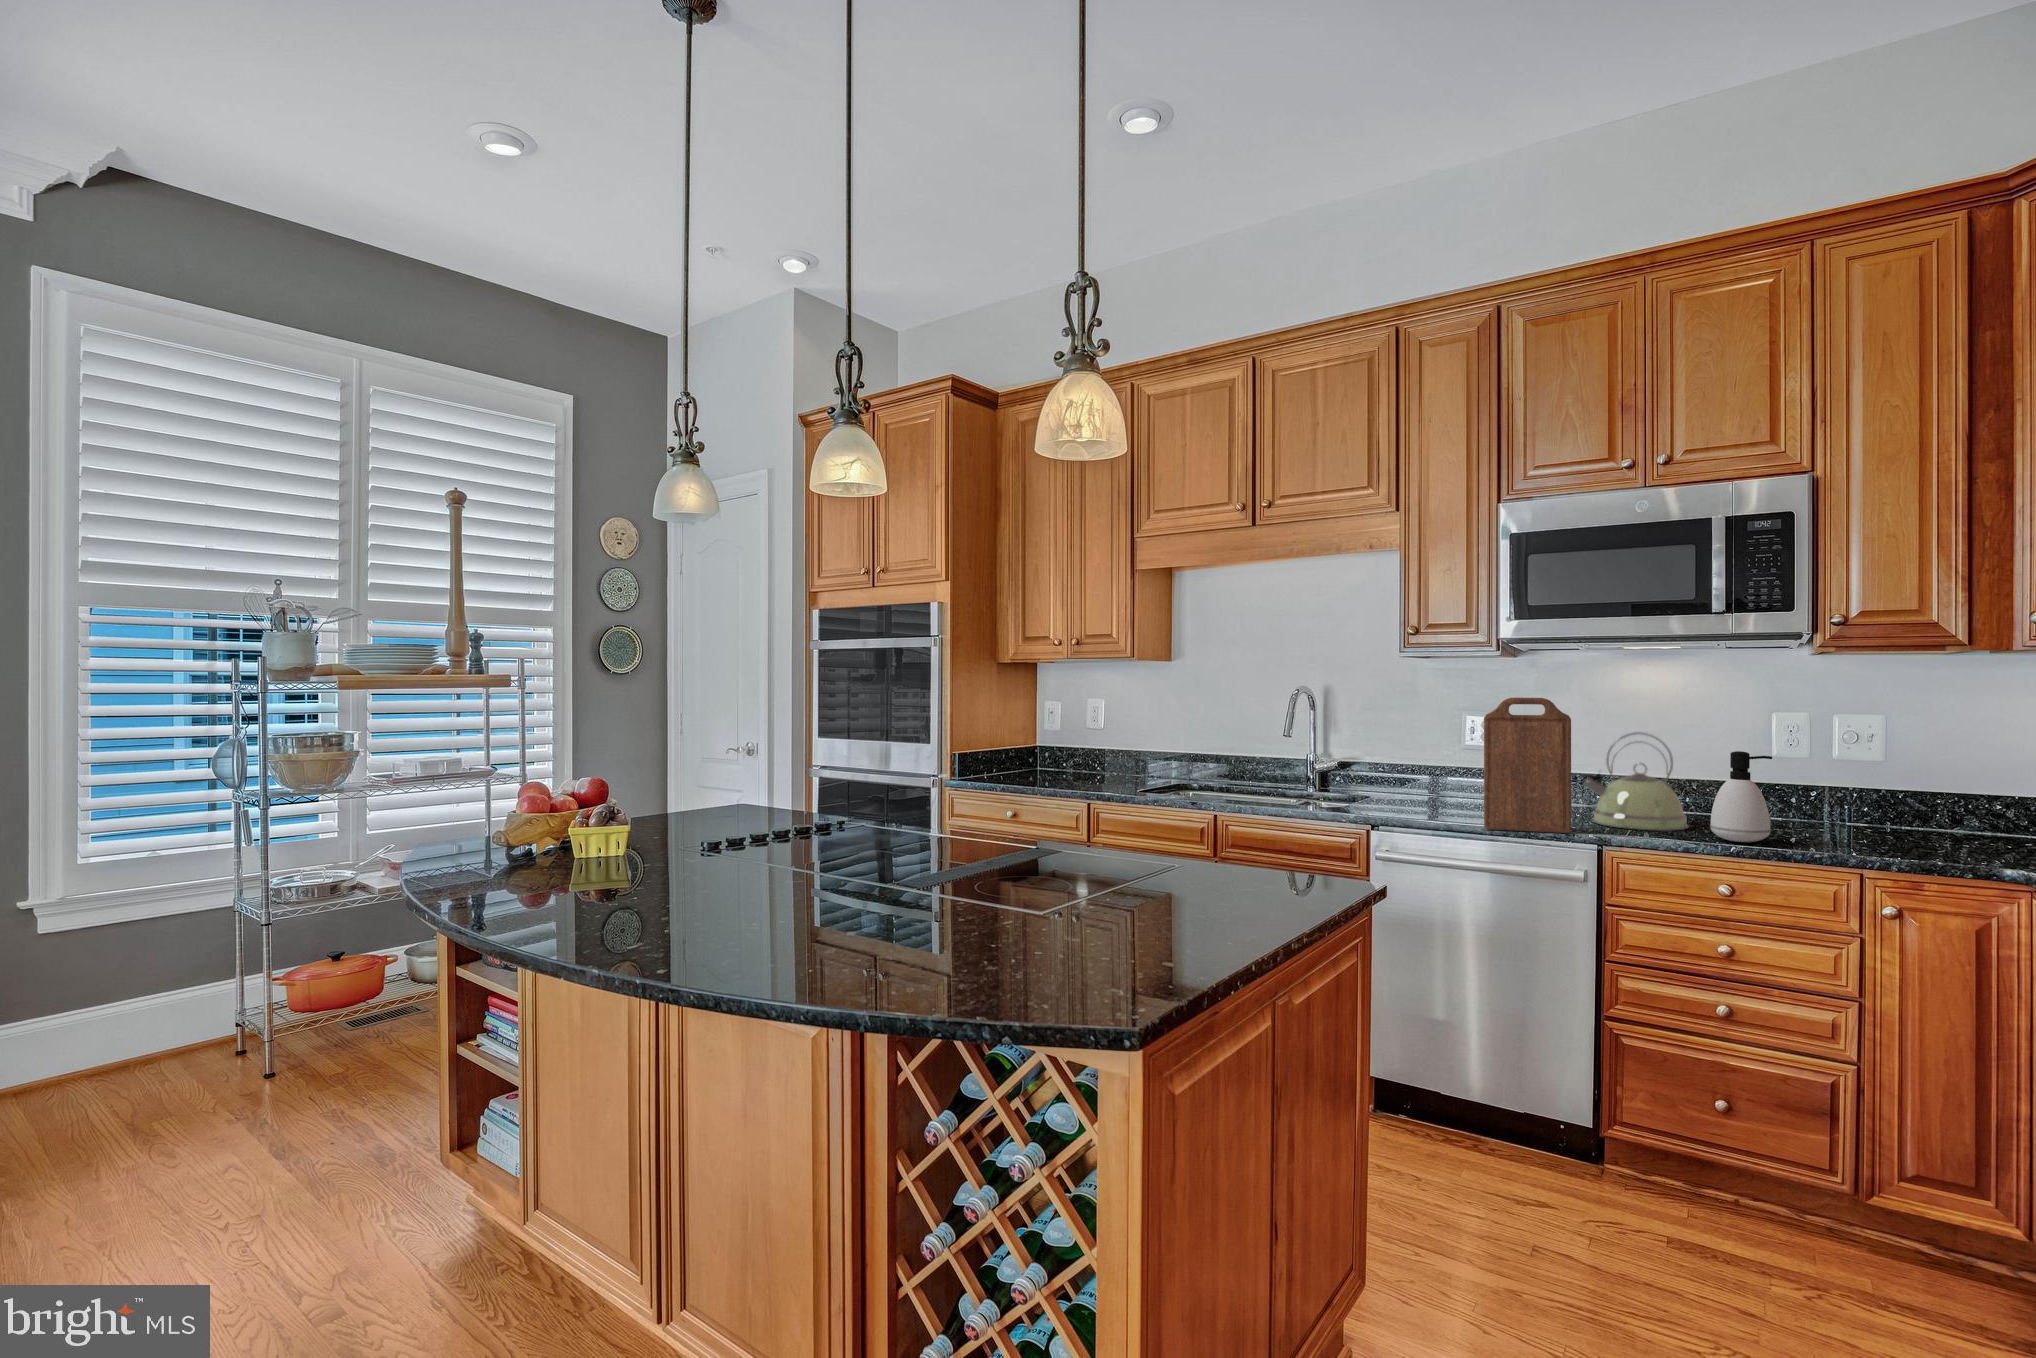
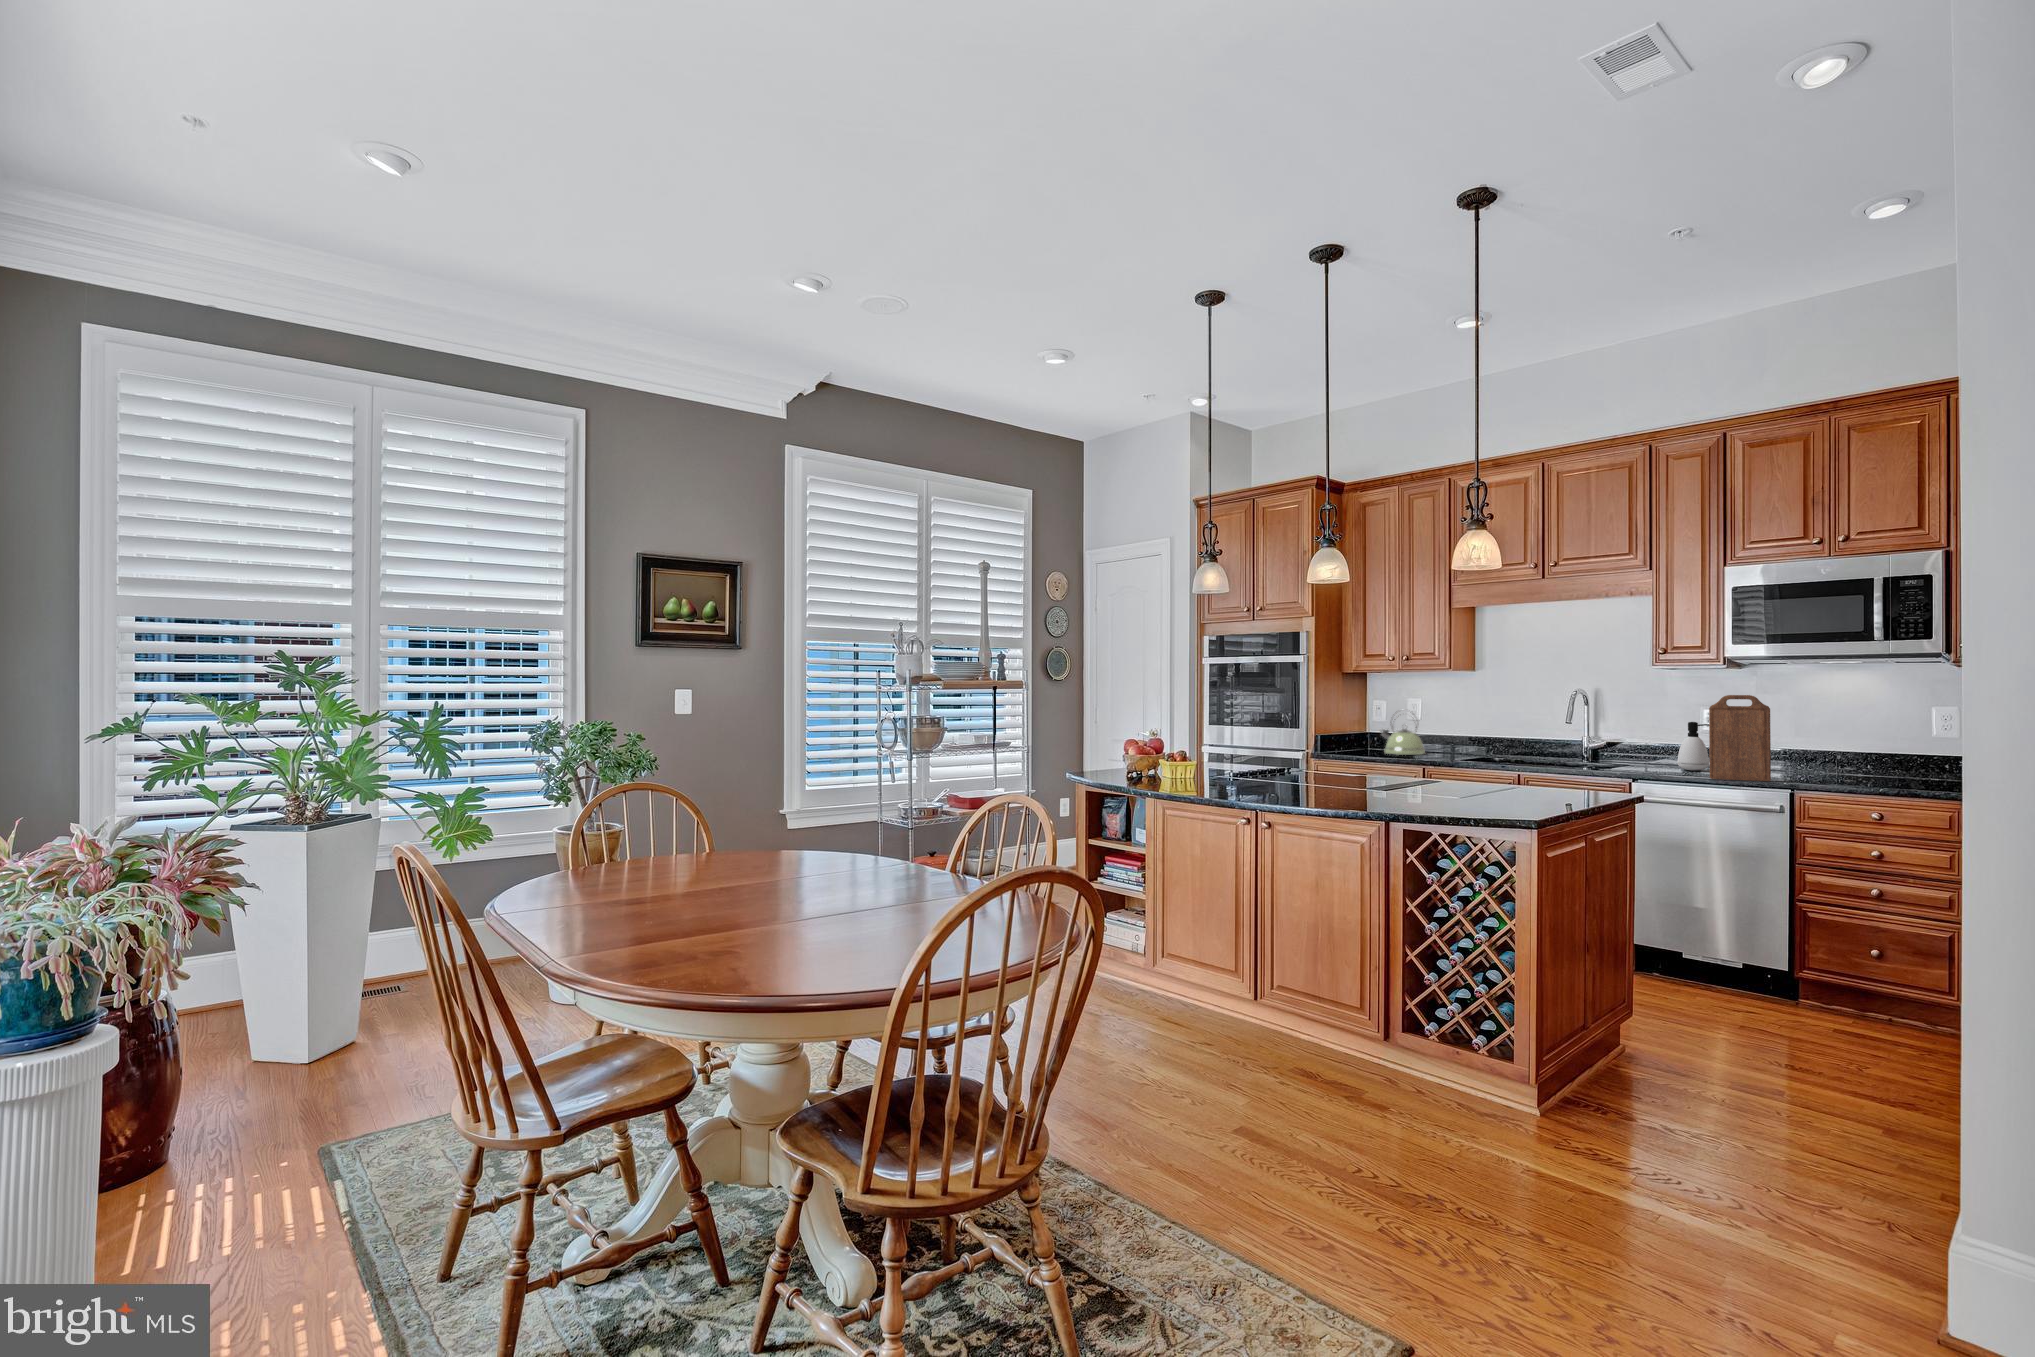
kettle: present [1581,732,1688,831] -> present [1381,719,1425,755]
soap dispenser: present [1710,751,1772,842] -> present [1678,722,1709,771]

